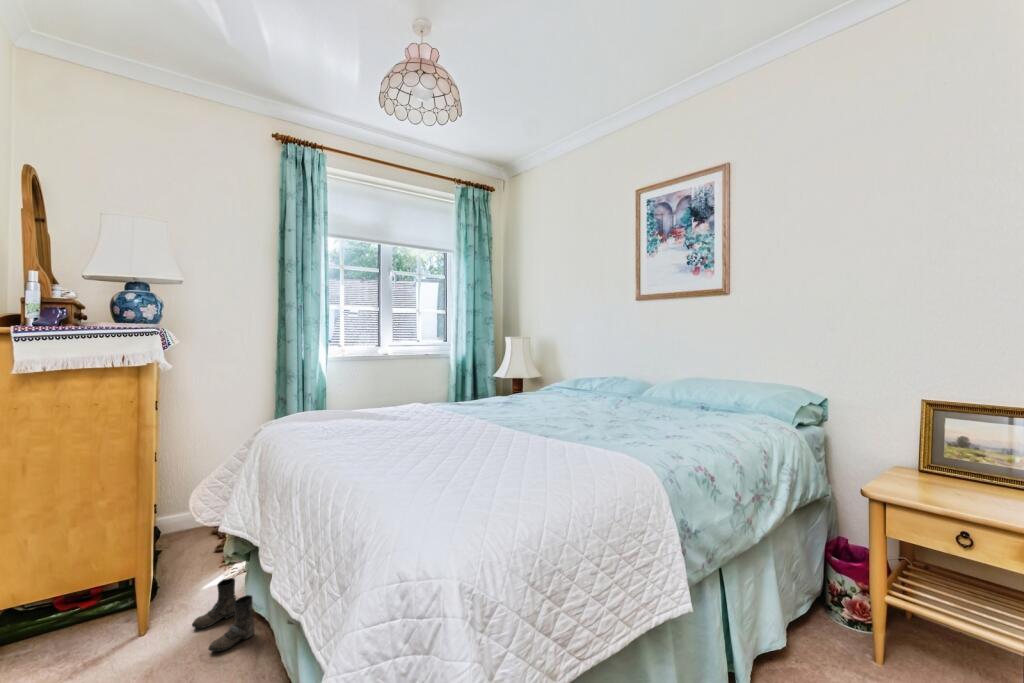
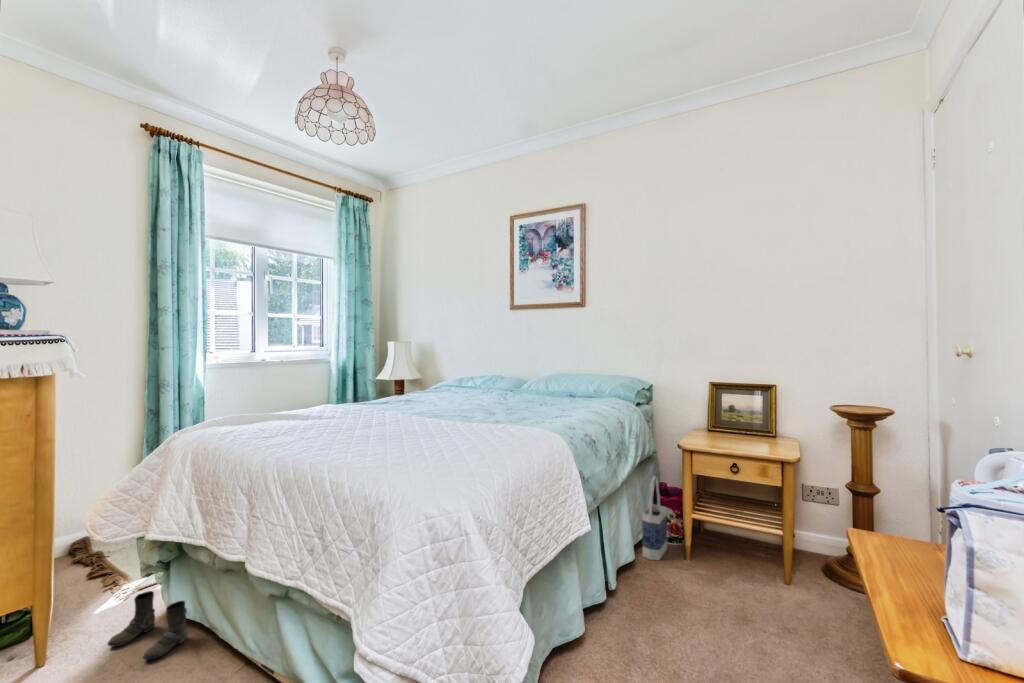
bag: none [799,530,842,655] -> present [642,476,667,560]

